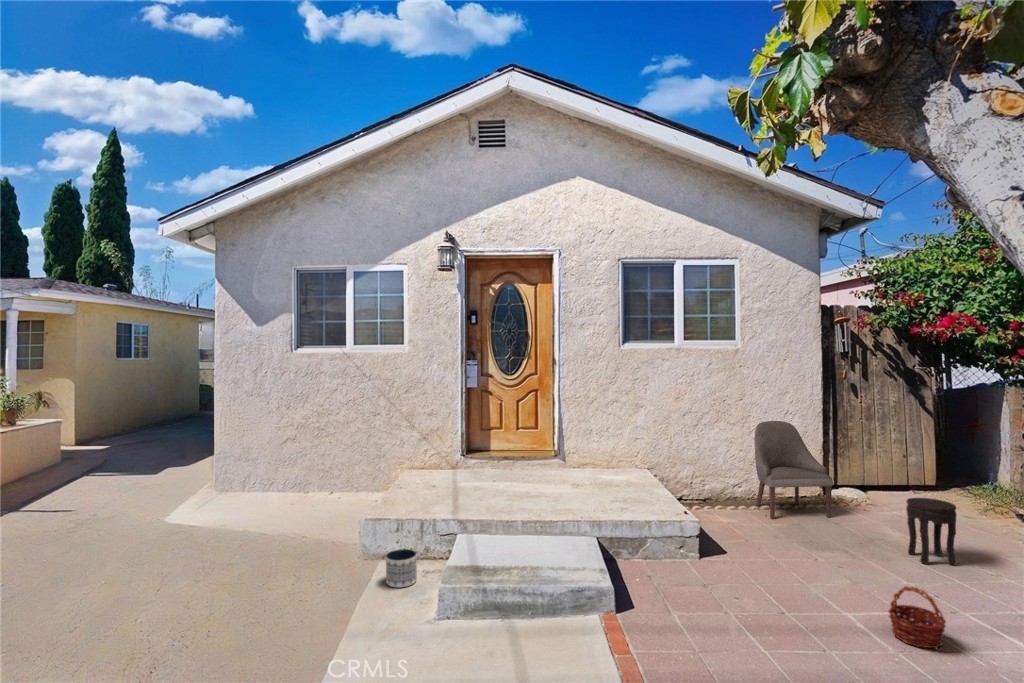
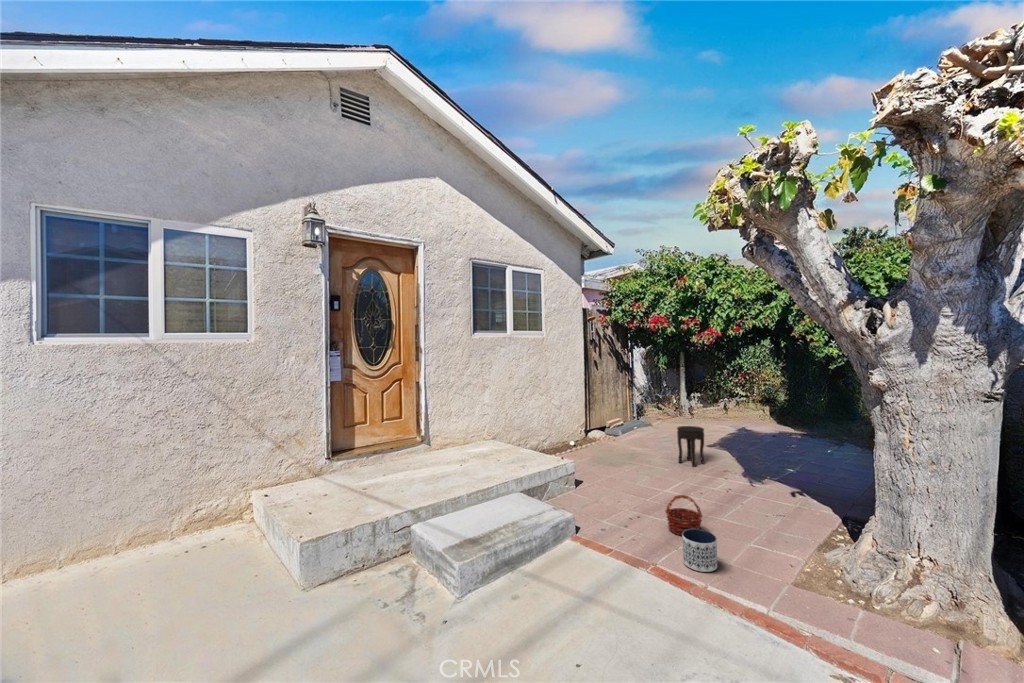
chair: present [754,421,833,519] -> none [561,390,612,460]
planter: present [386,549,417,588] -> present [682,529,717,572]
basket: present [888,586,946,648] -> present [665,495,702,536]

